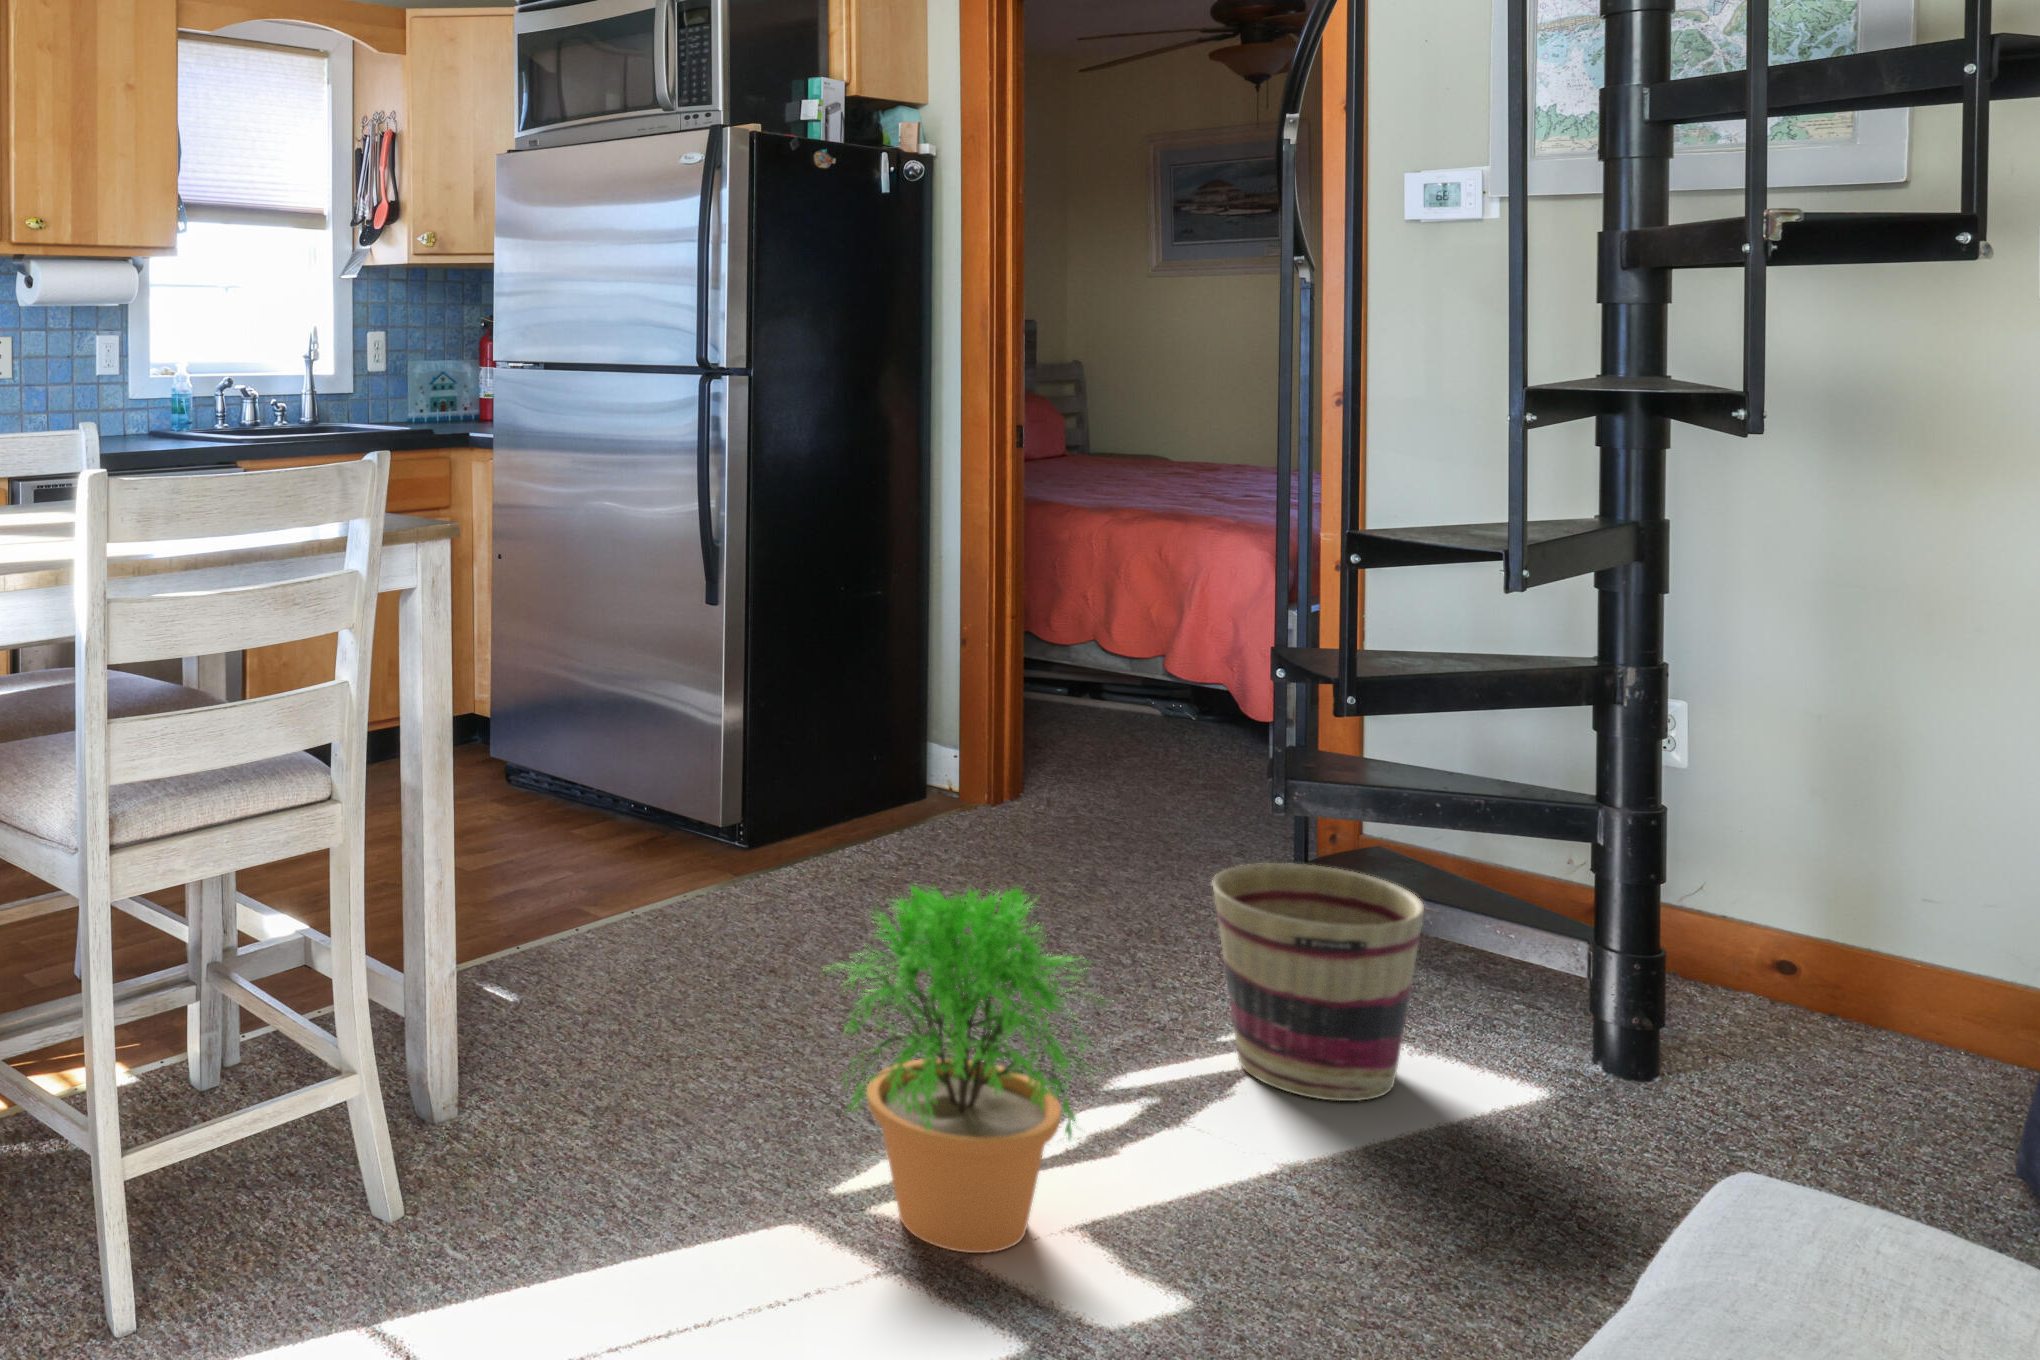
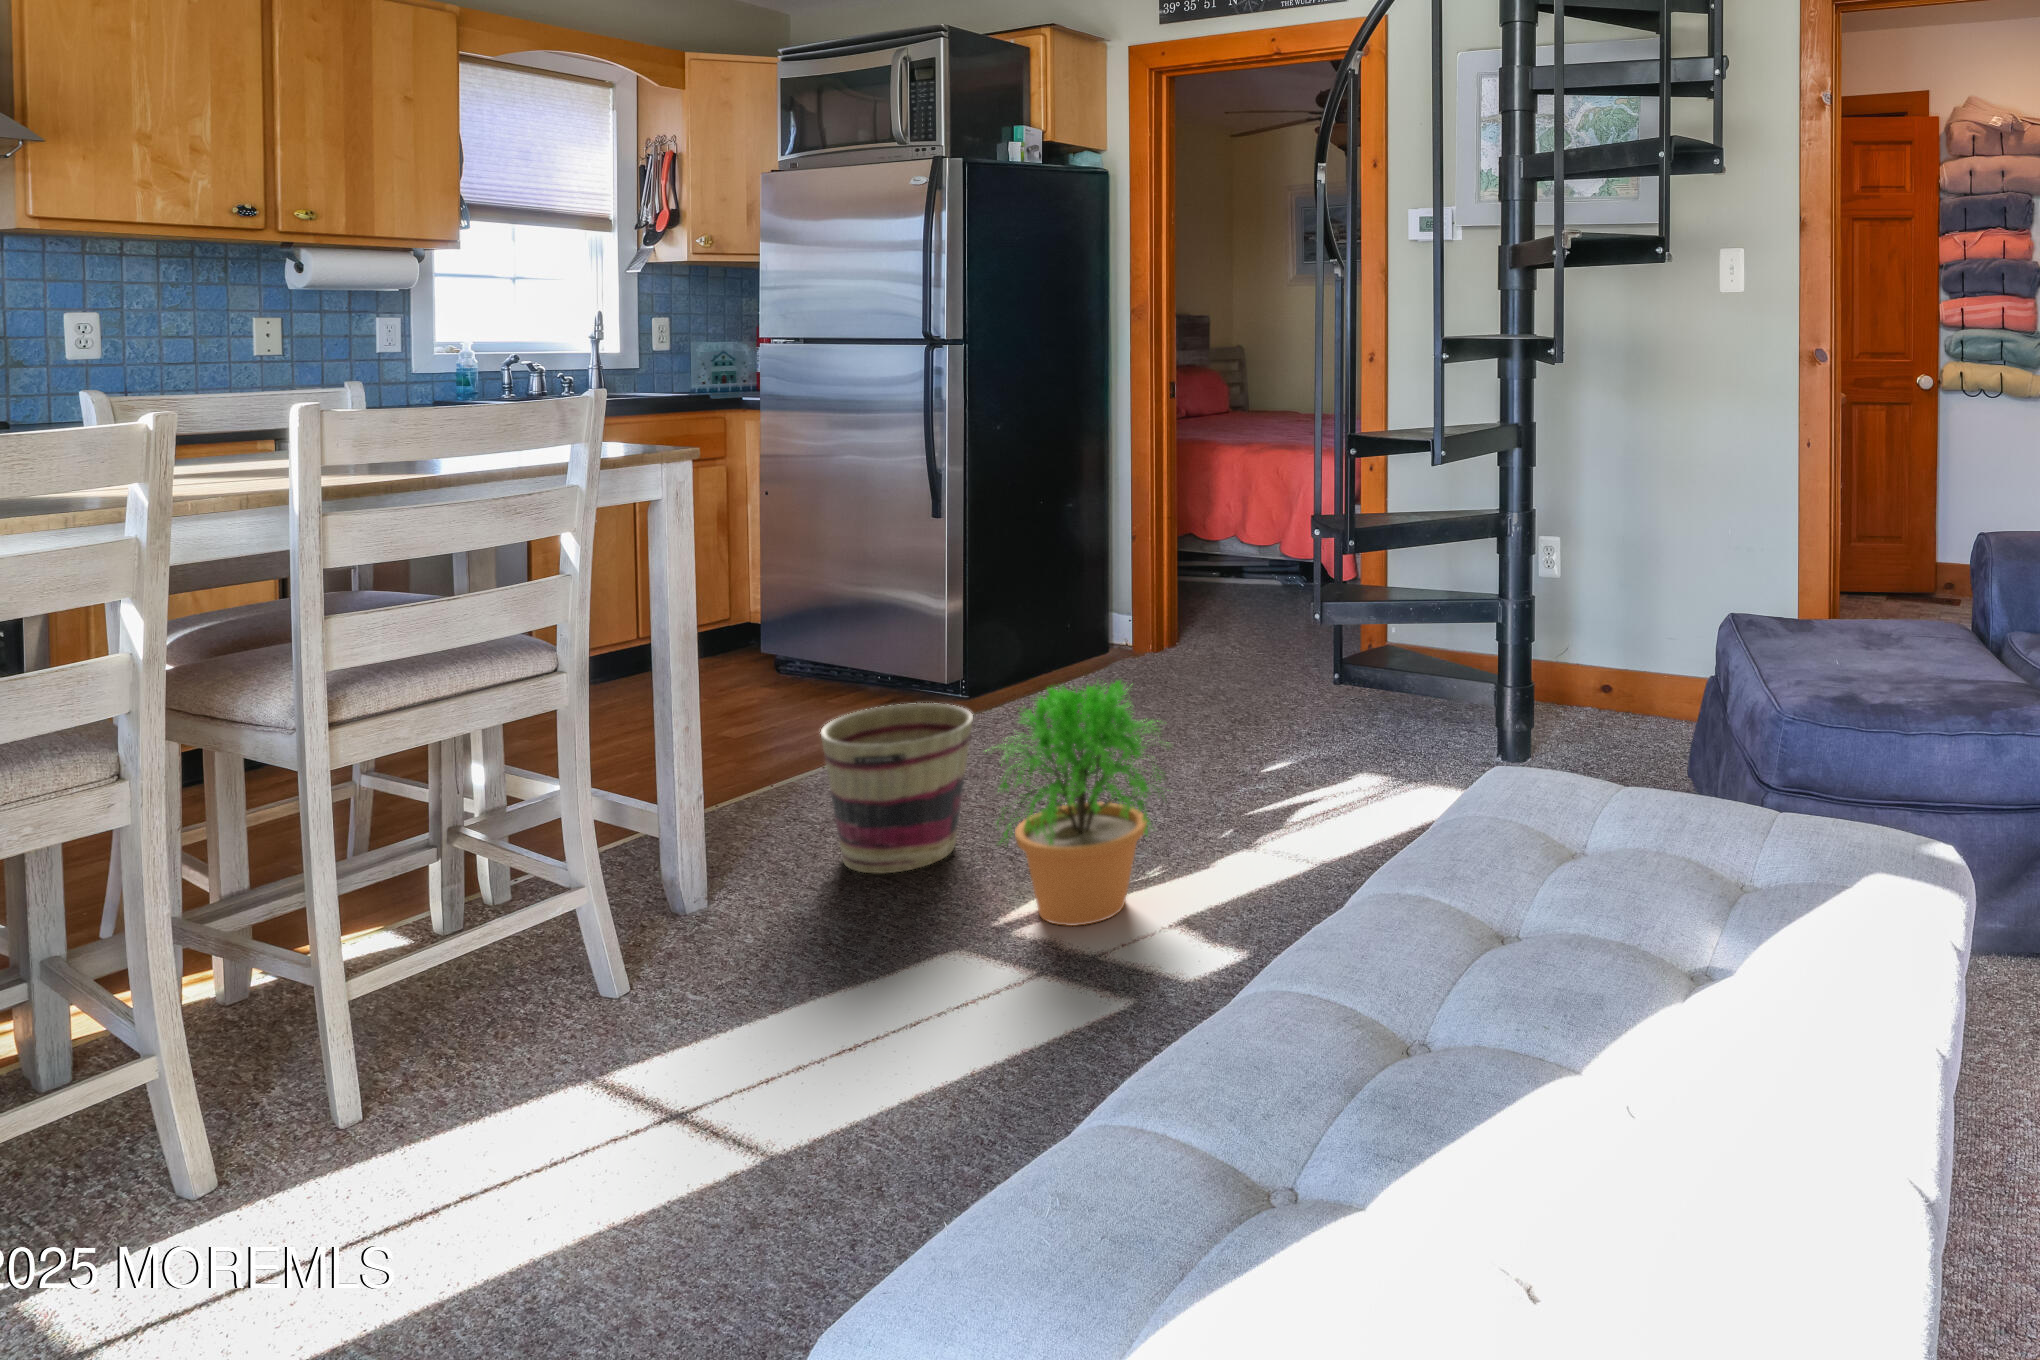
basket: present [1213,863,1424,1101] -> present [821,703,973,873]

